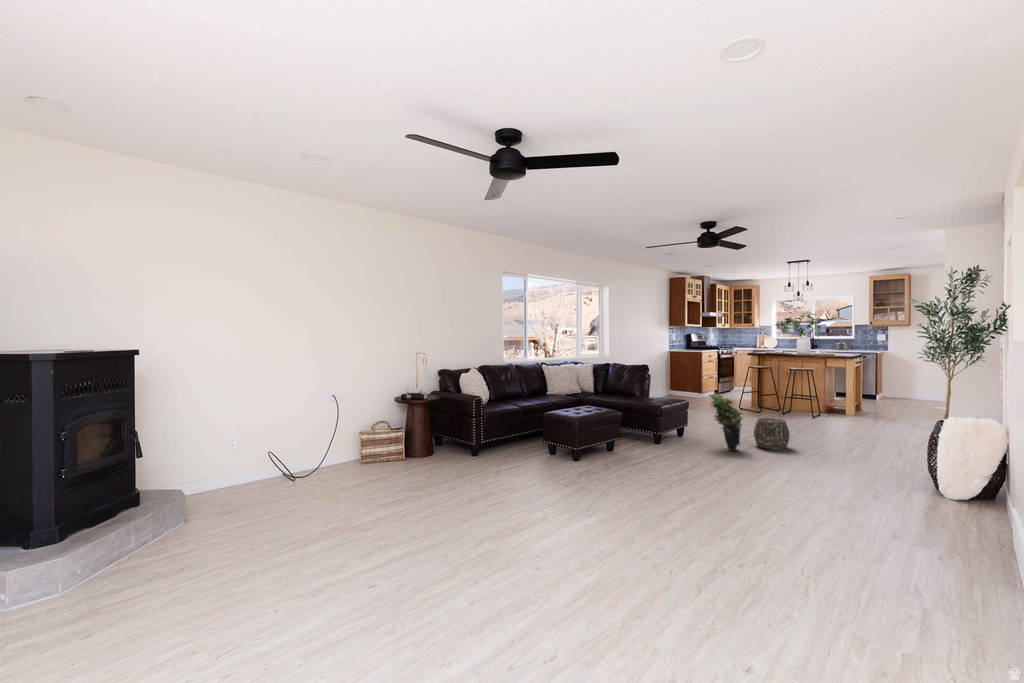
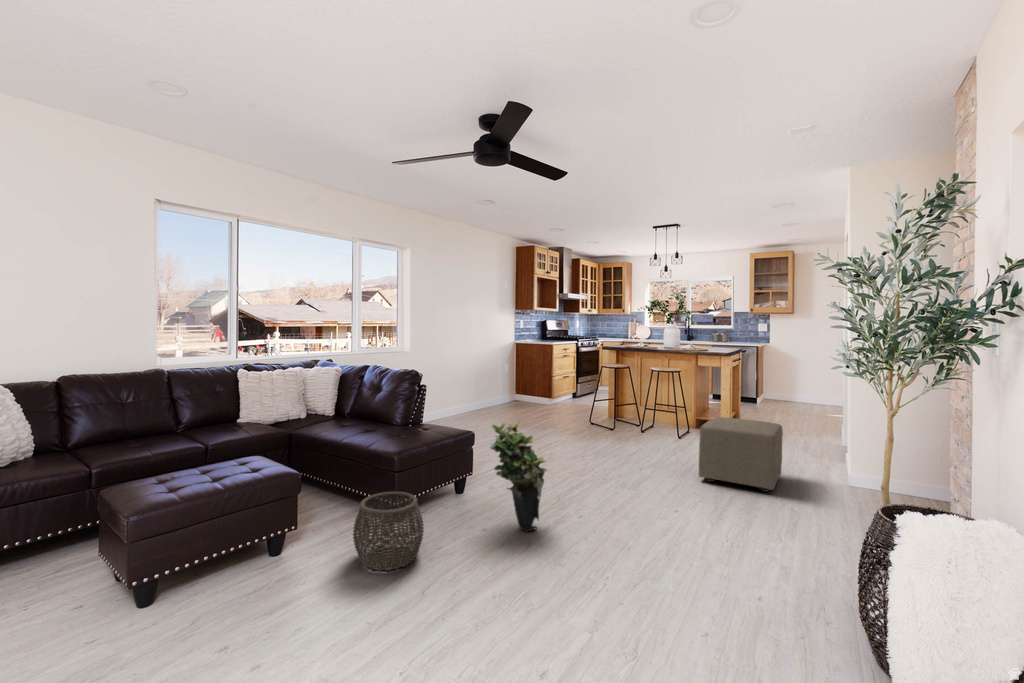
ottoman: none [833,398,894,443] -> present [699,417,783,492]
woven basket: present [754,418,790,450] -> present [353,492,424,571]

